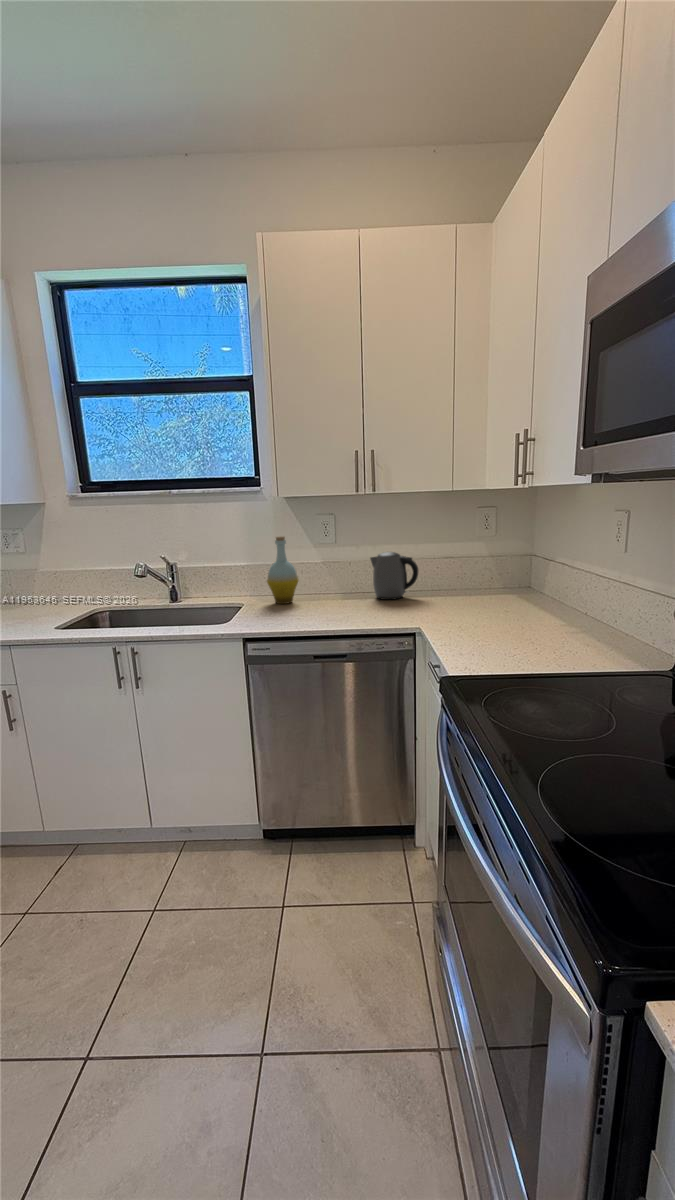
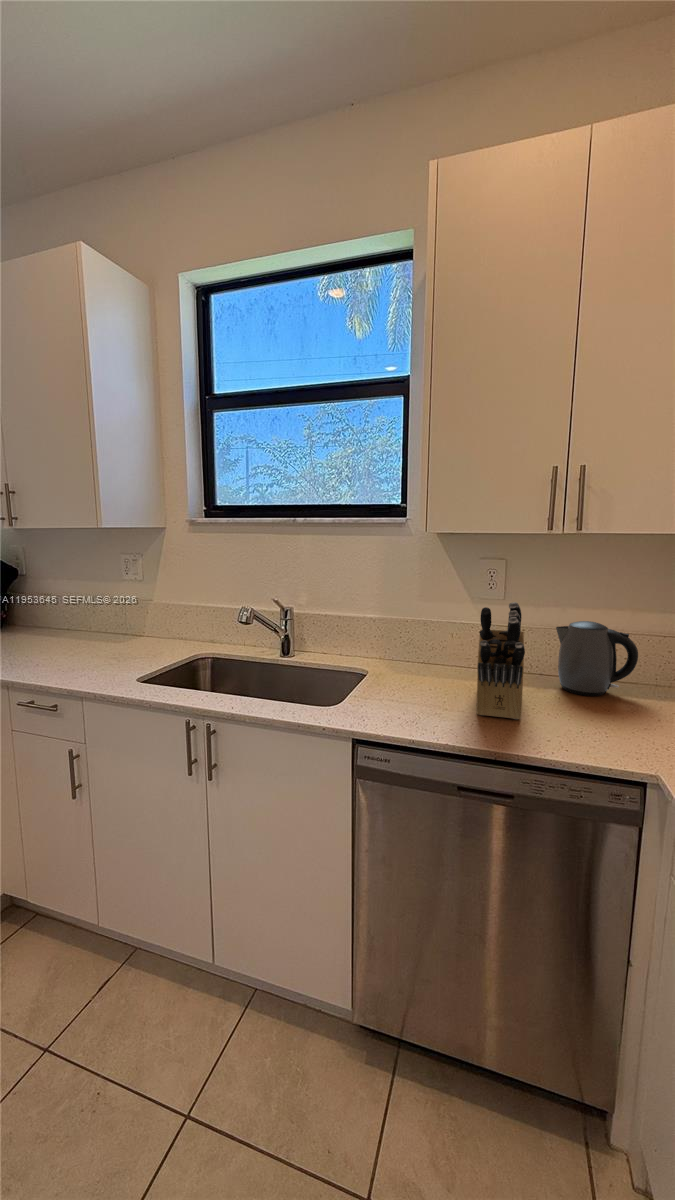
bottle: present [267,536,299,604] -> none [400,586,445,680]
knife block: none [319,539,349,616] -> present [477,602,525,719]

